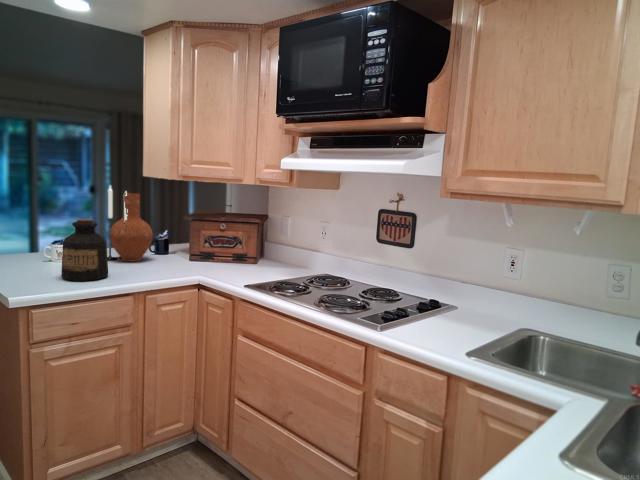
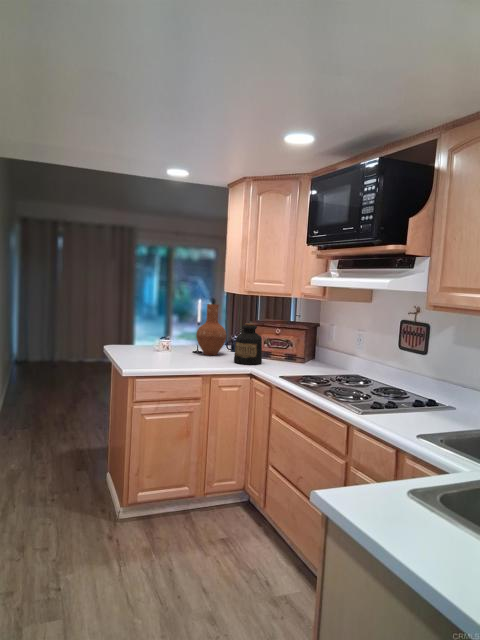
bottle: present [61,219,108,281] -> present [234,323,262,365]

